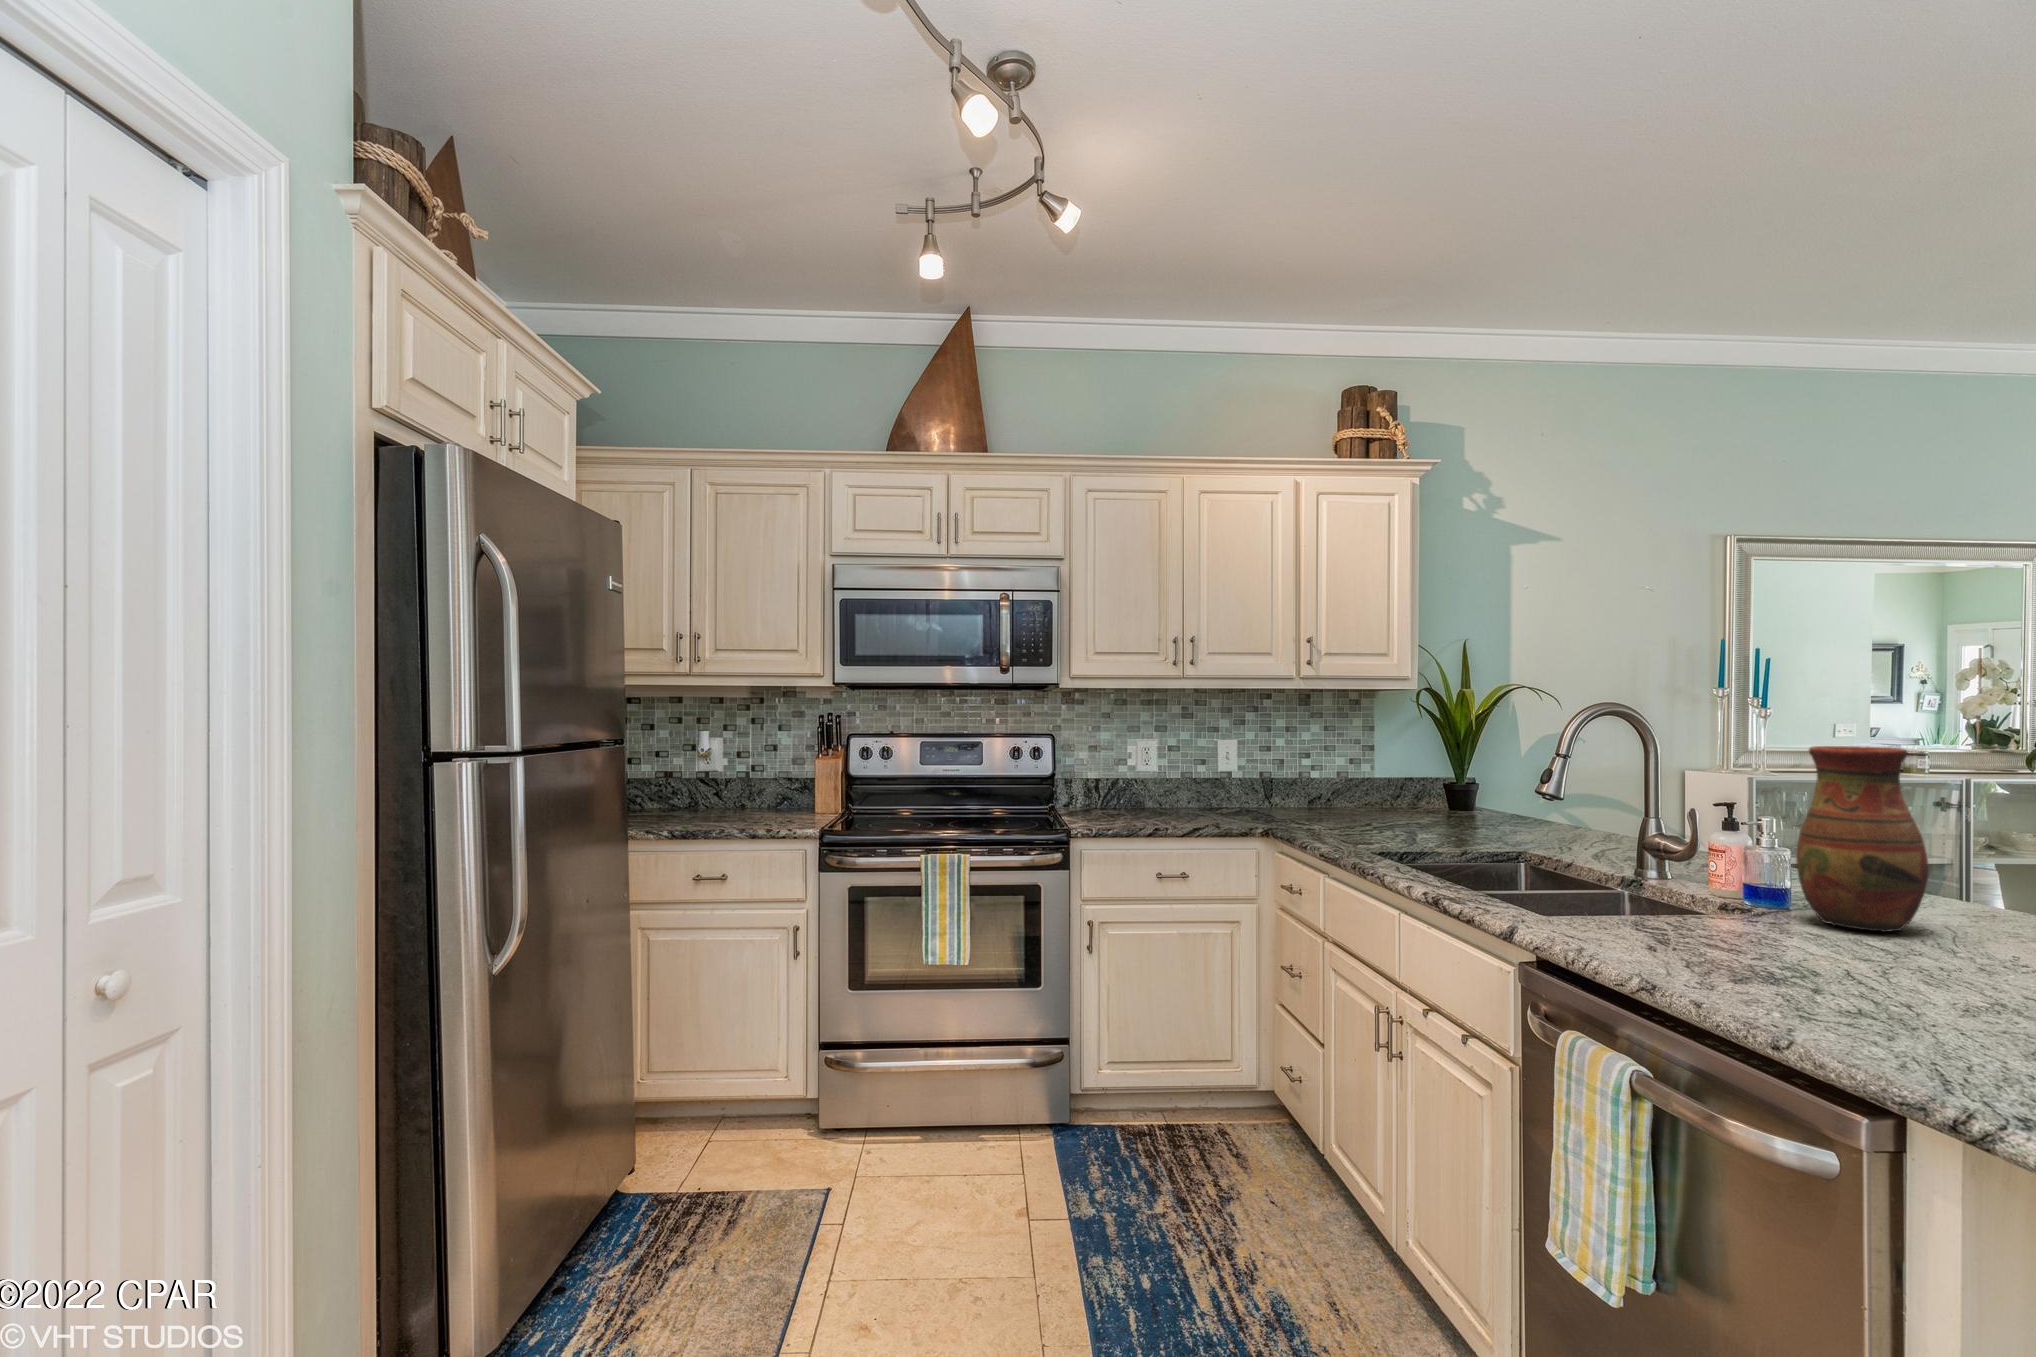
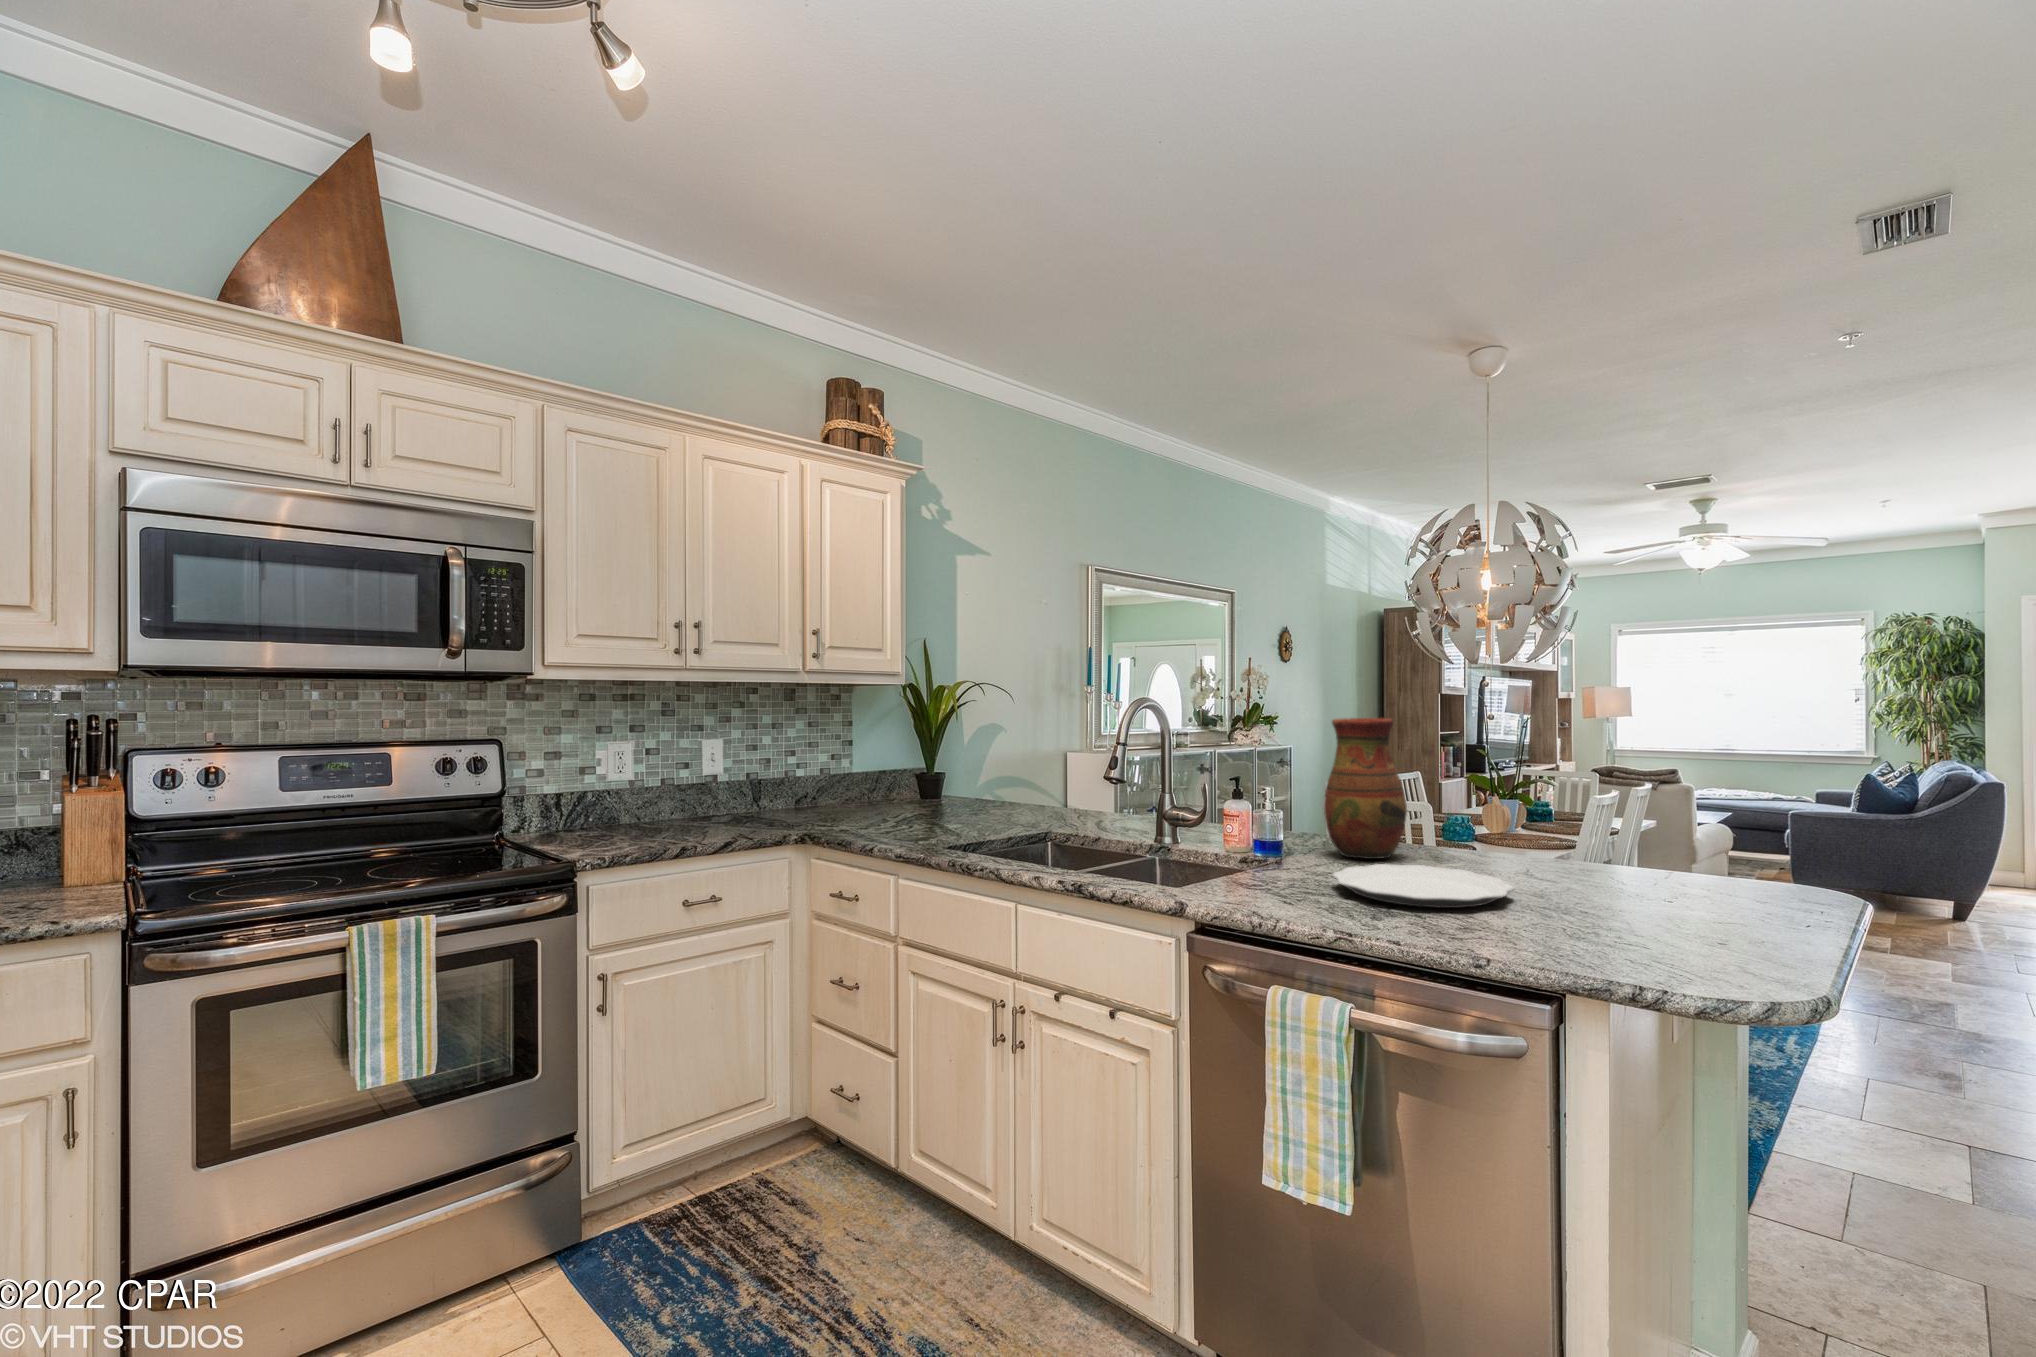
plate: none [1695,926,1968,993] -> present [1333,864,1514,908]

